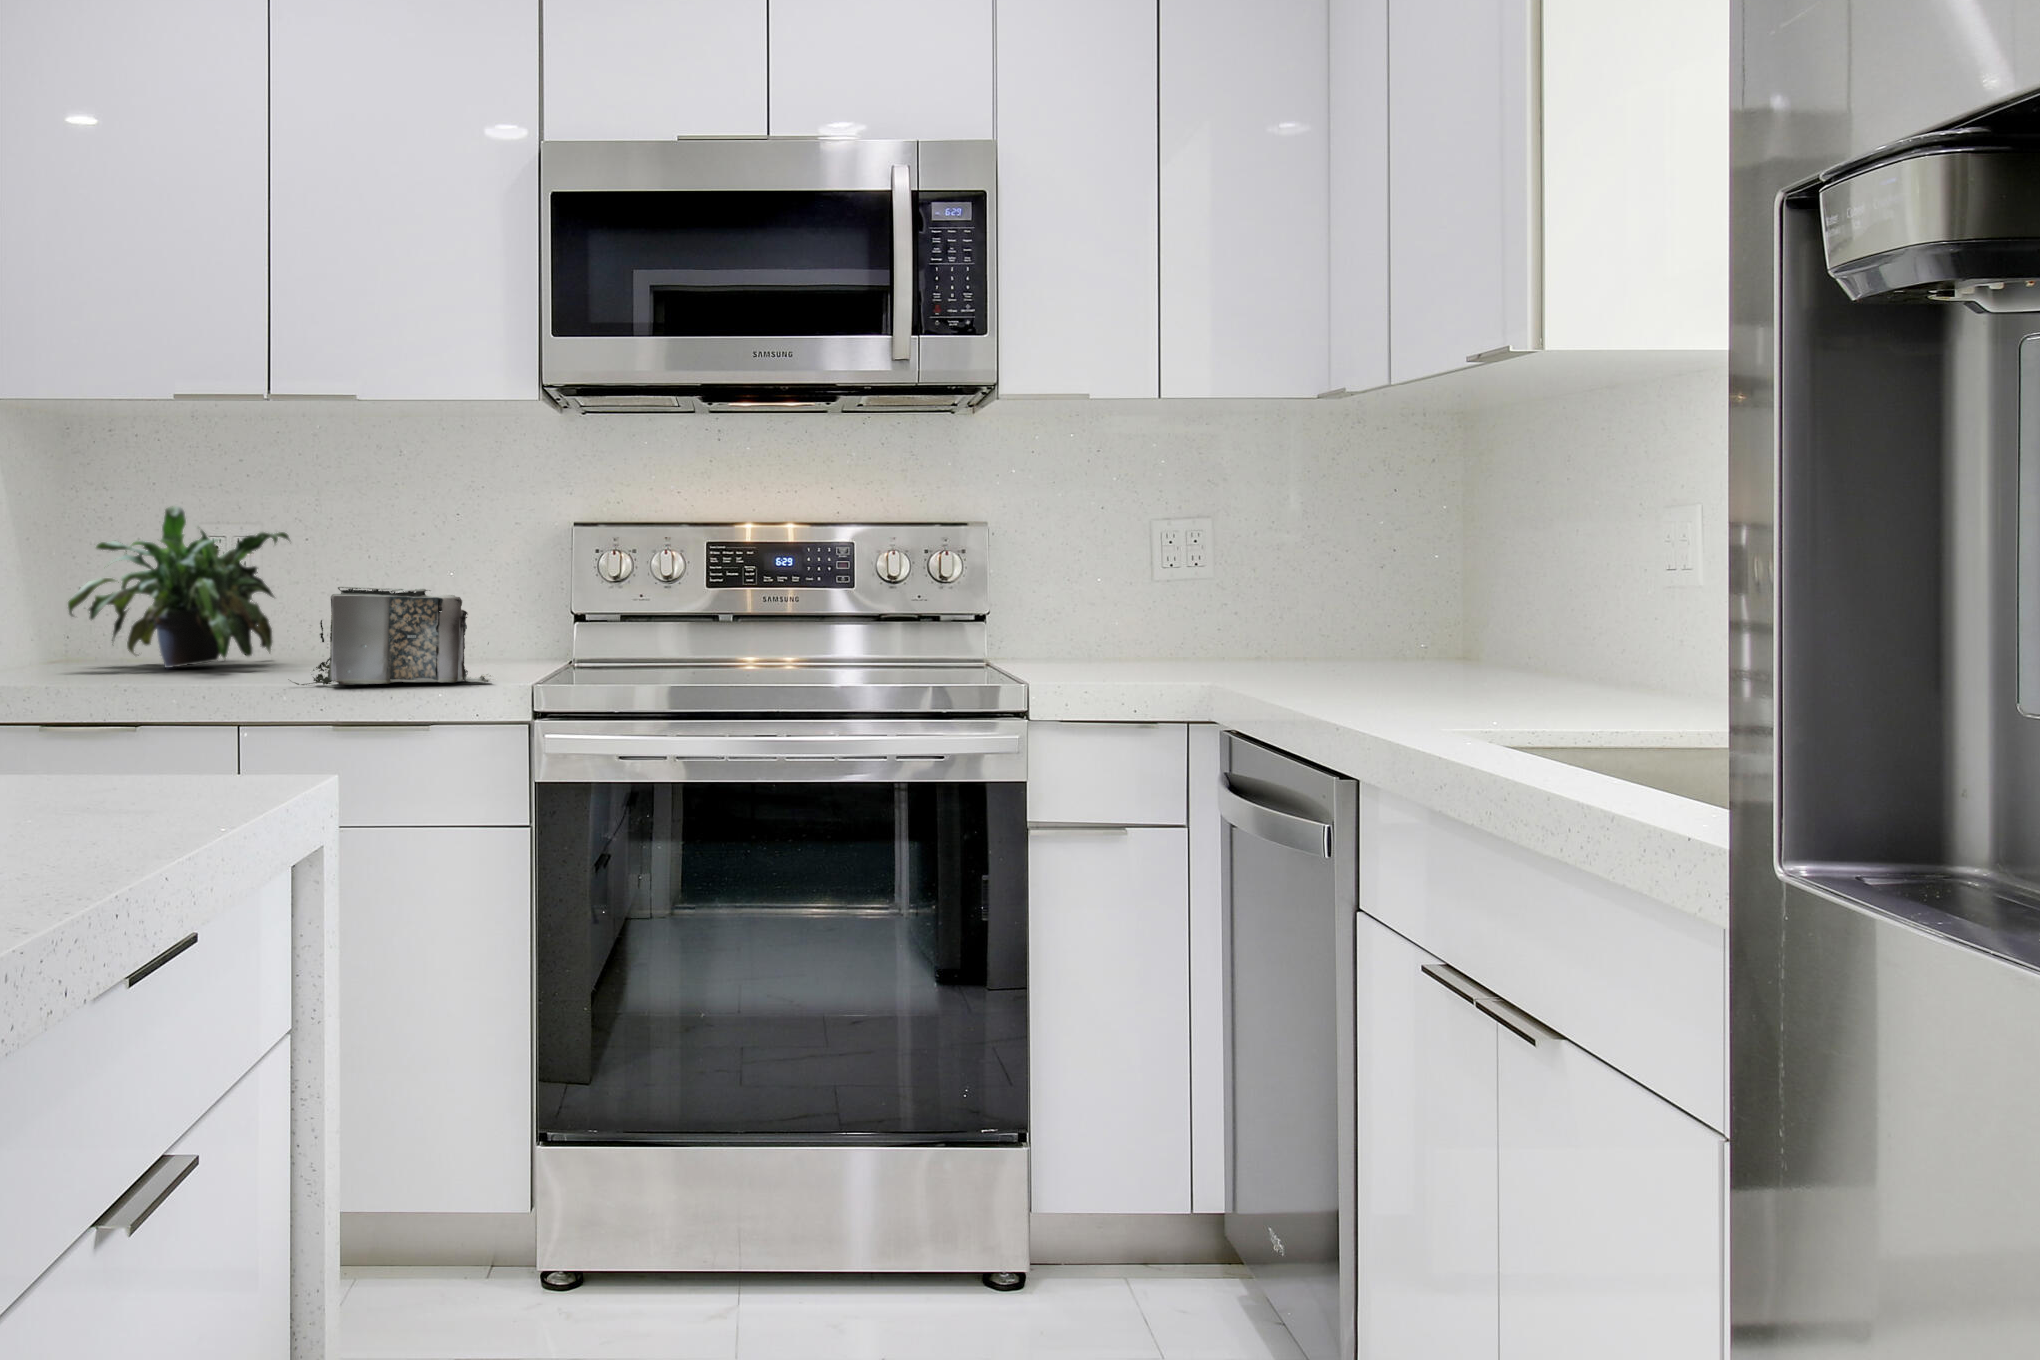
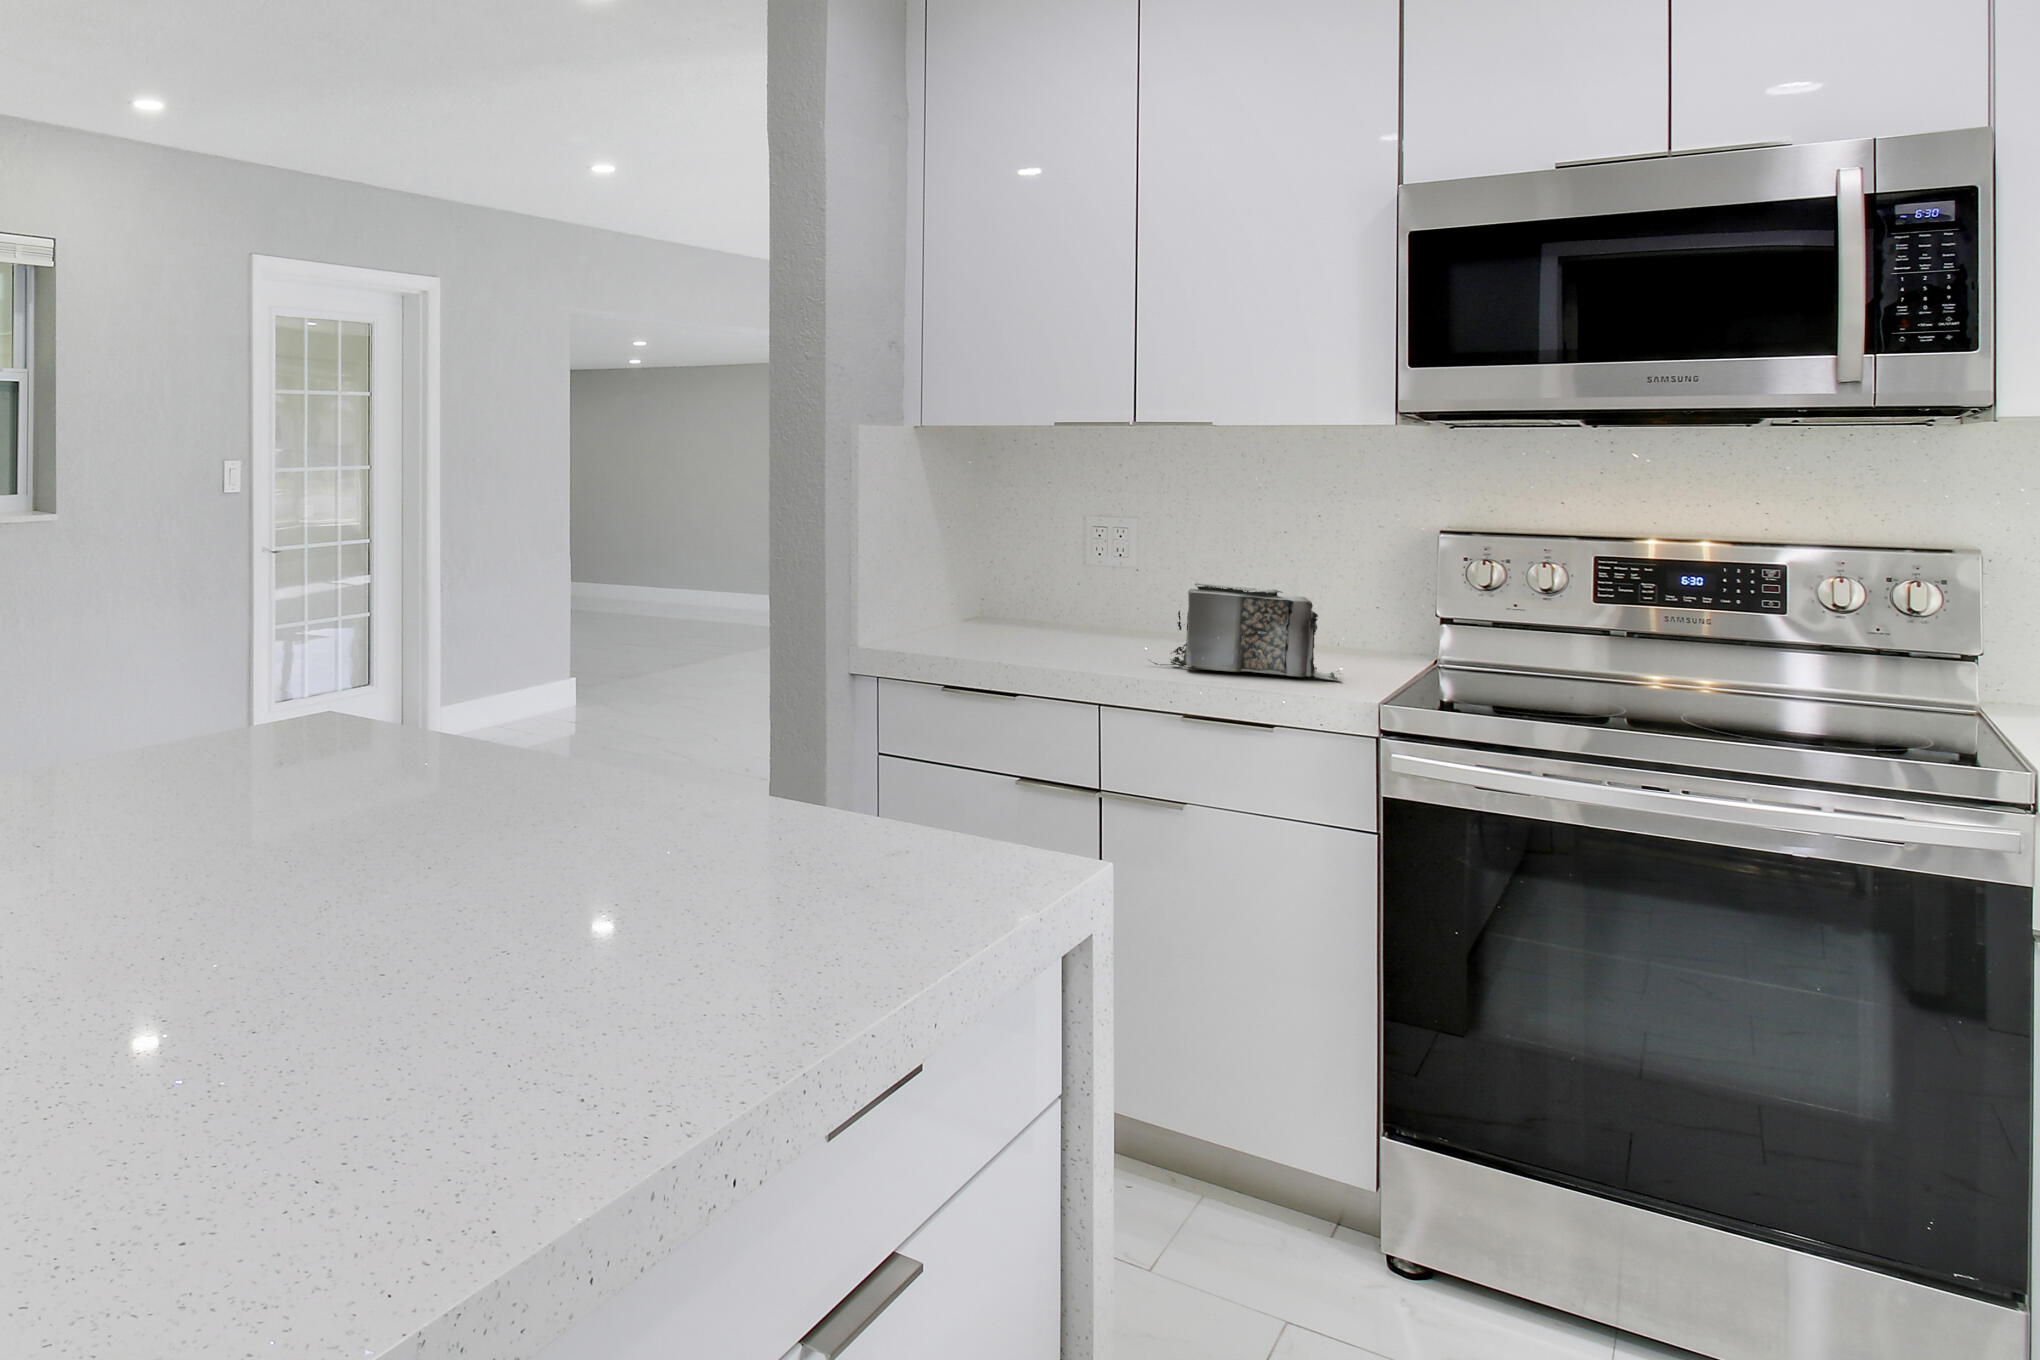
potted plant: present [68,506,289,668] -> none [972,504,1158,635]

